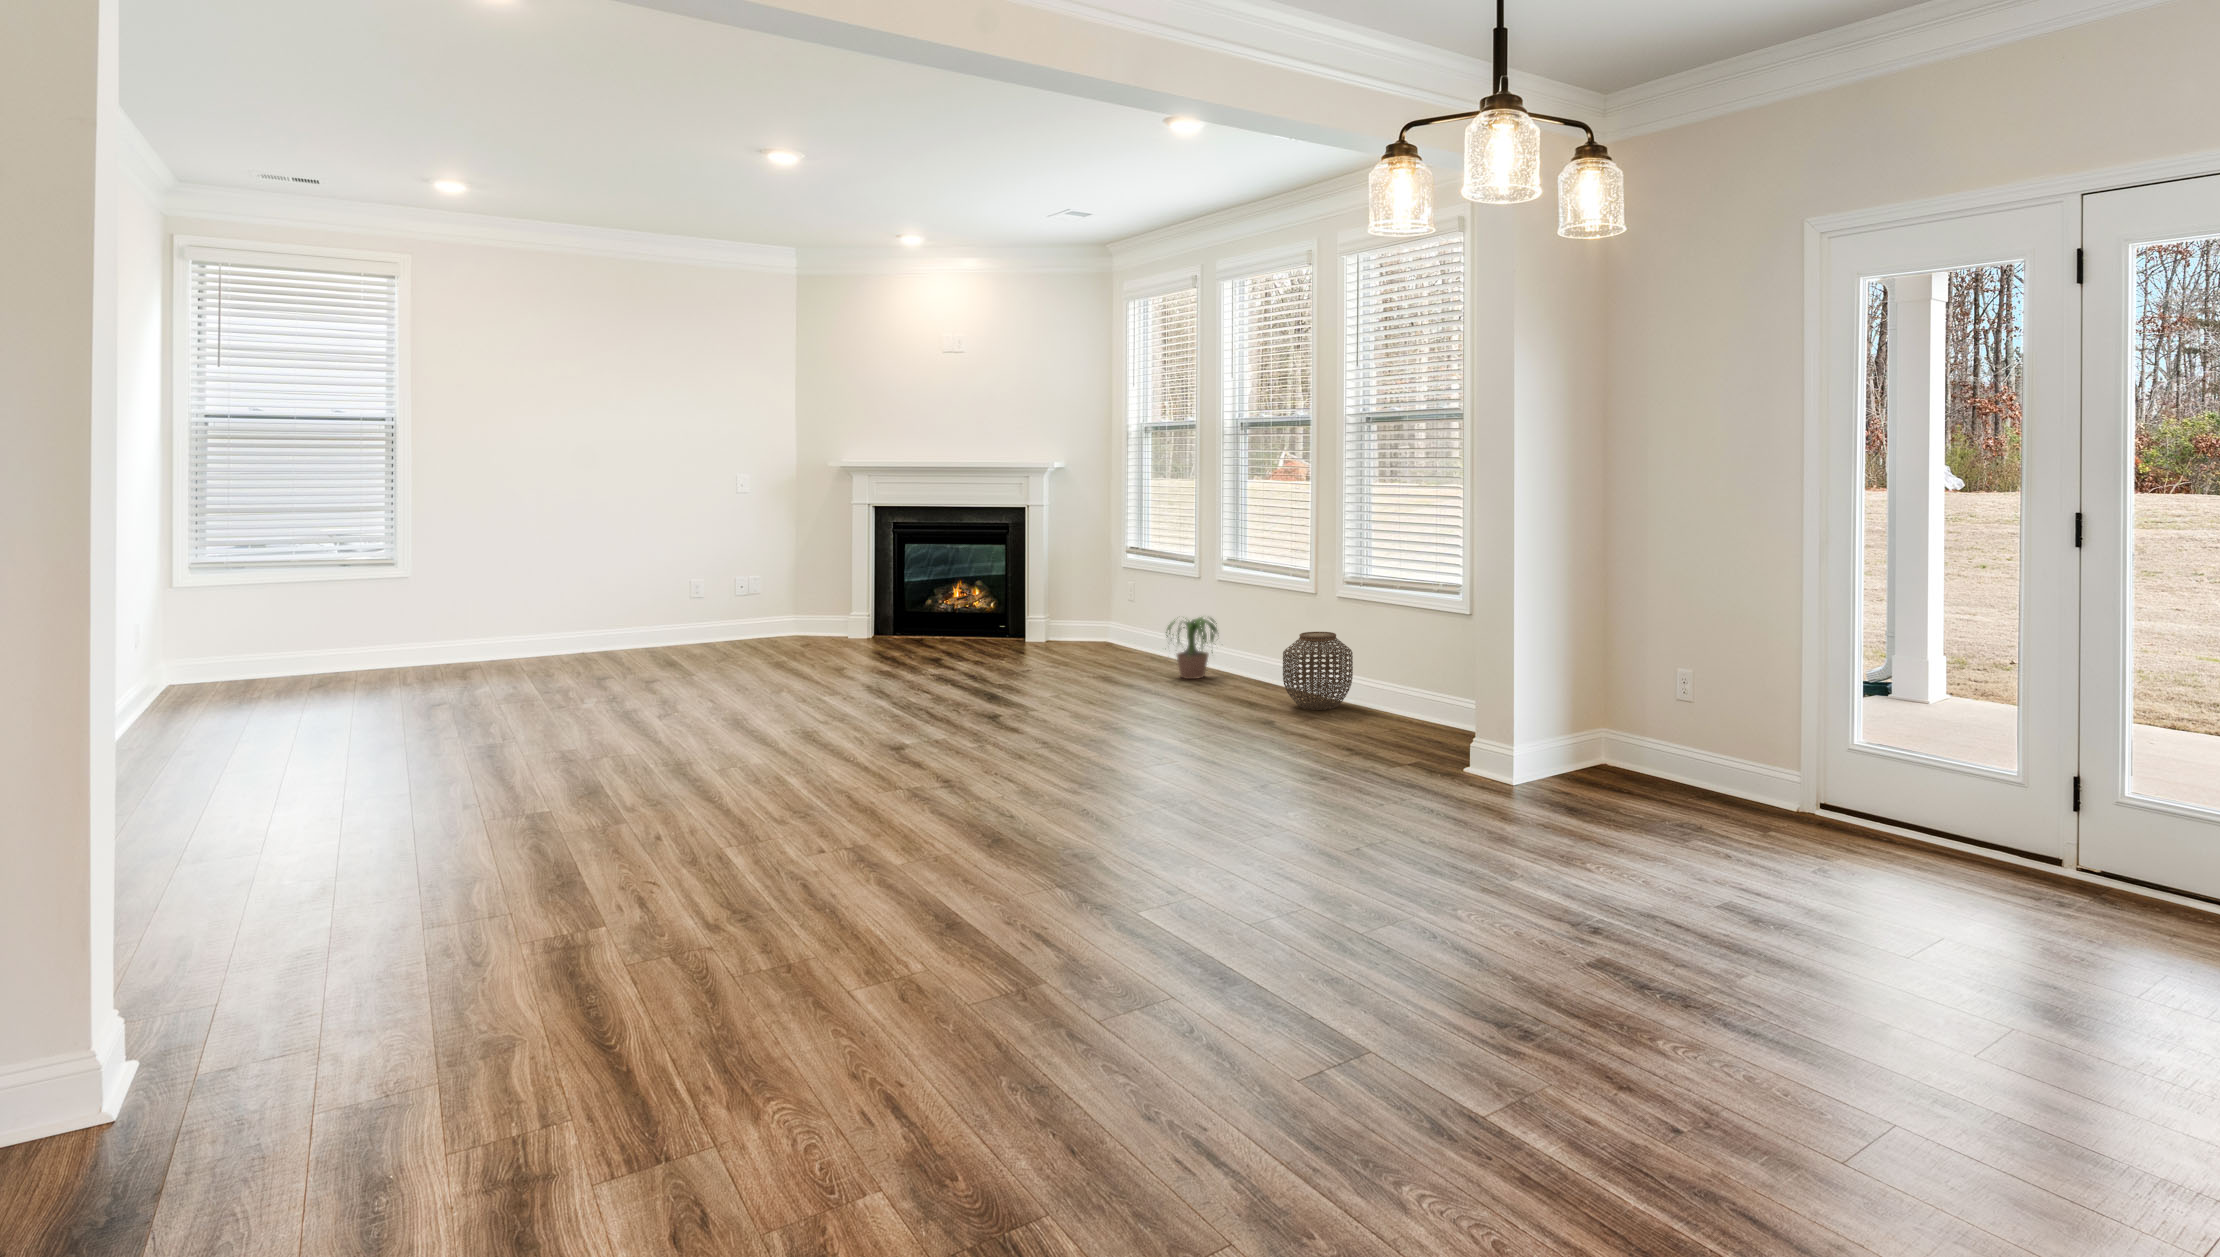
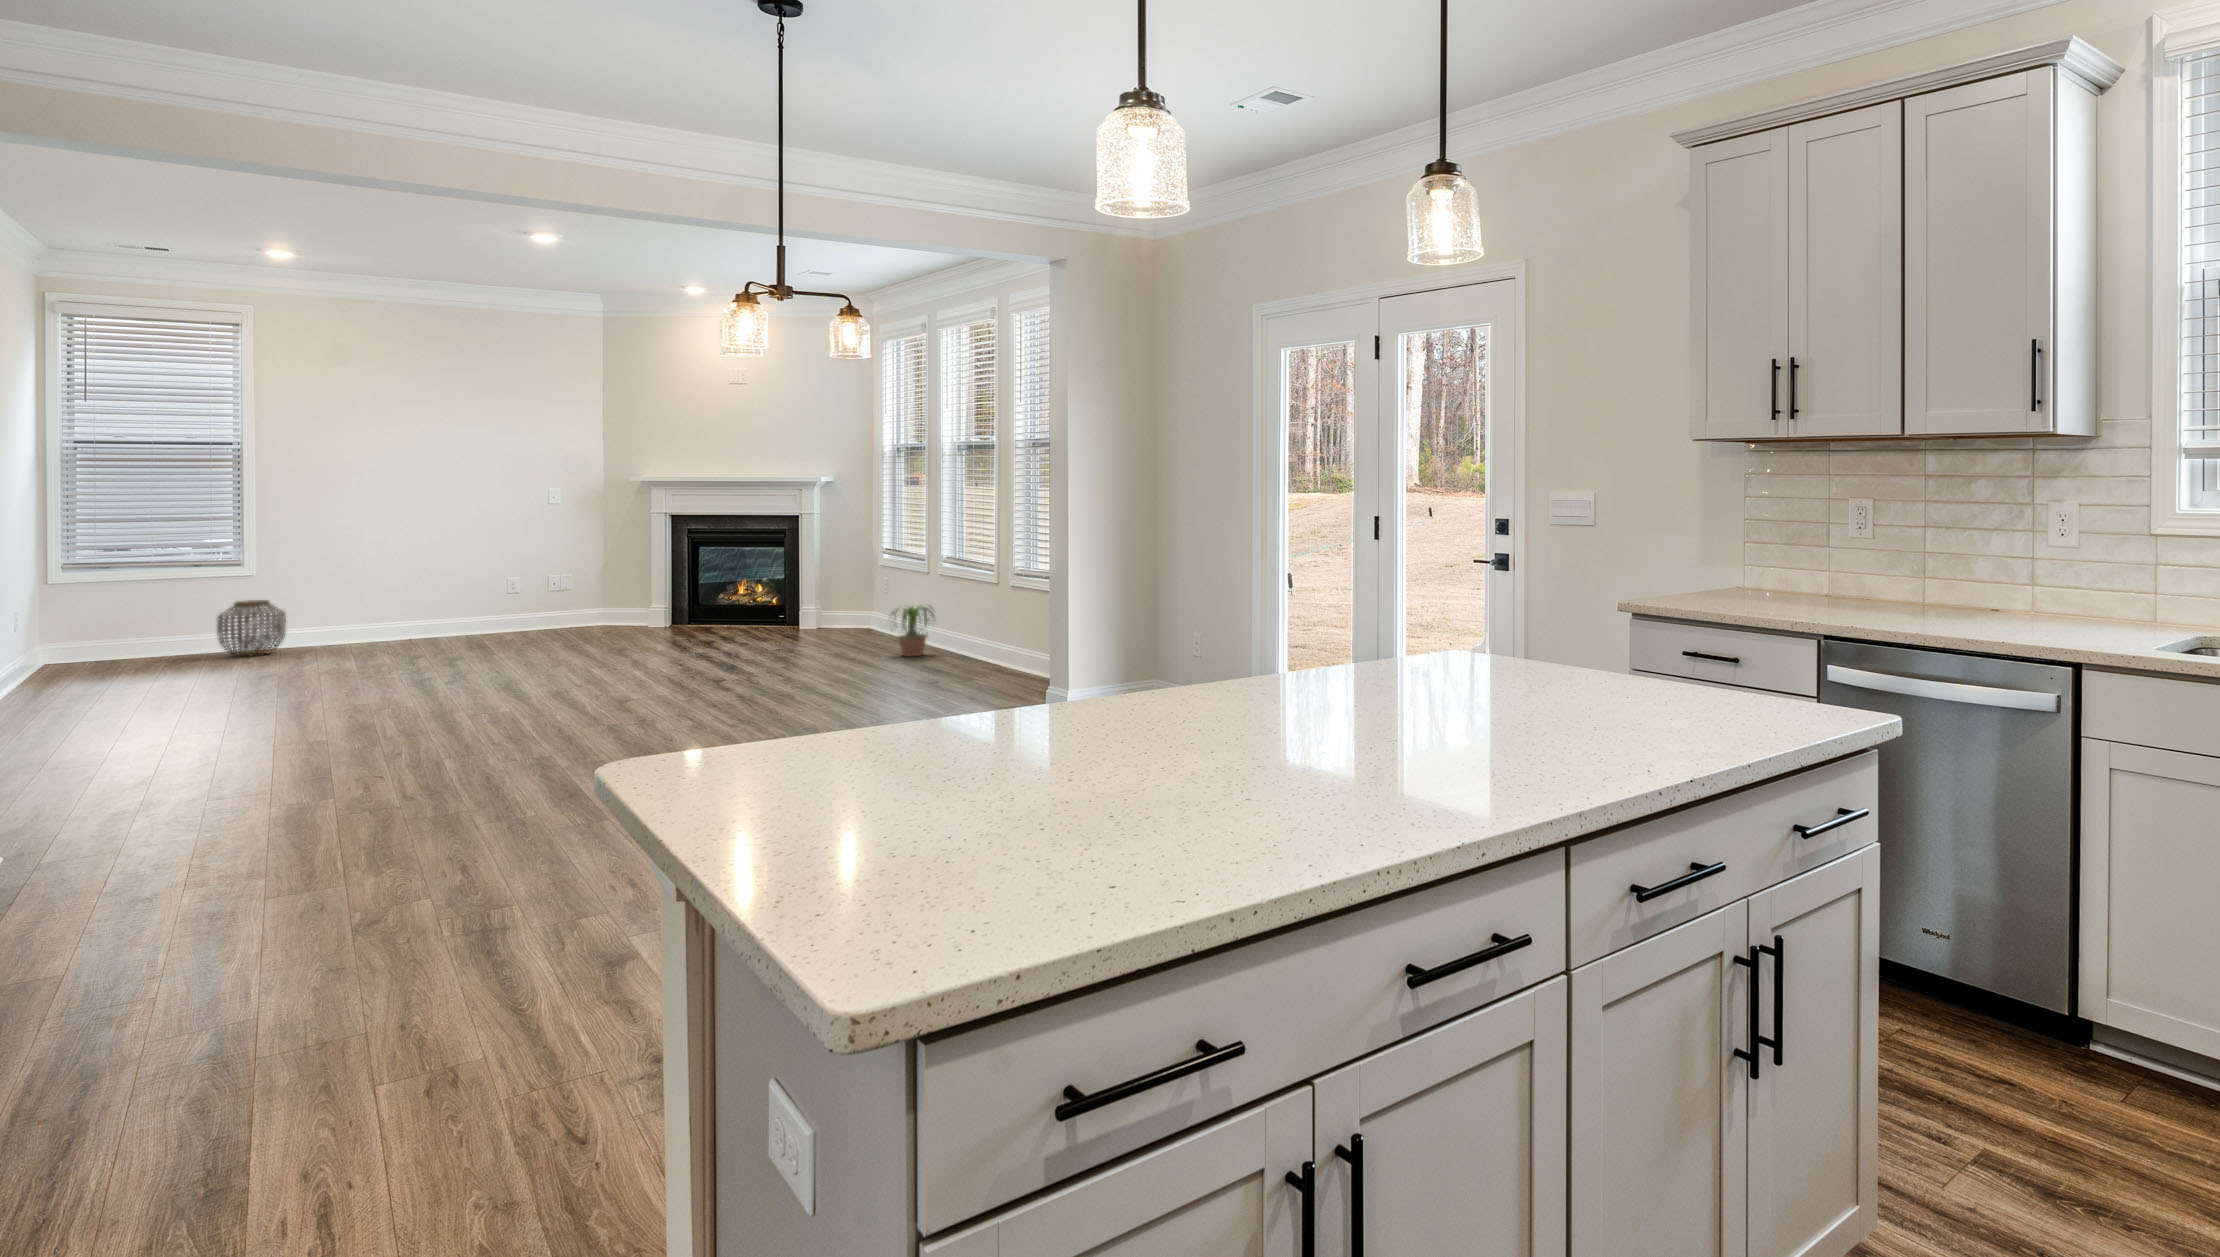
woven basket: present [1283,632,1353,710] -> present [217,600,286,657]

